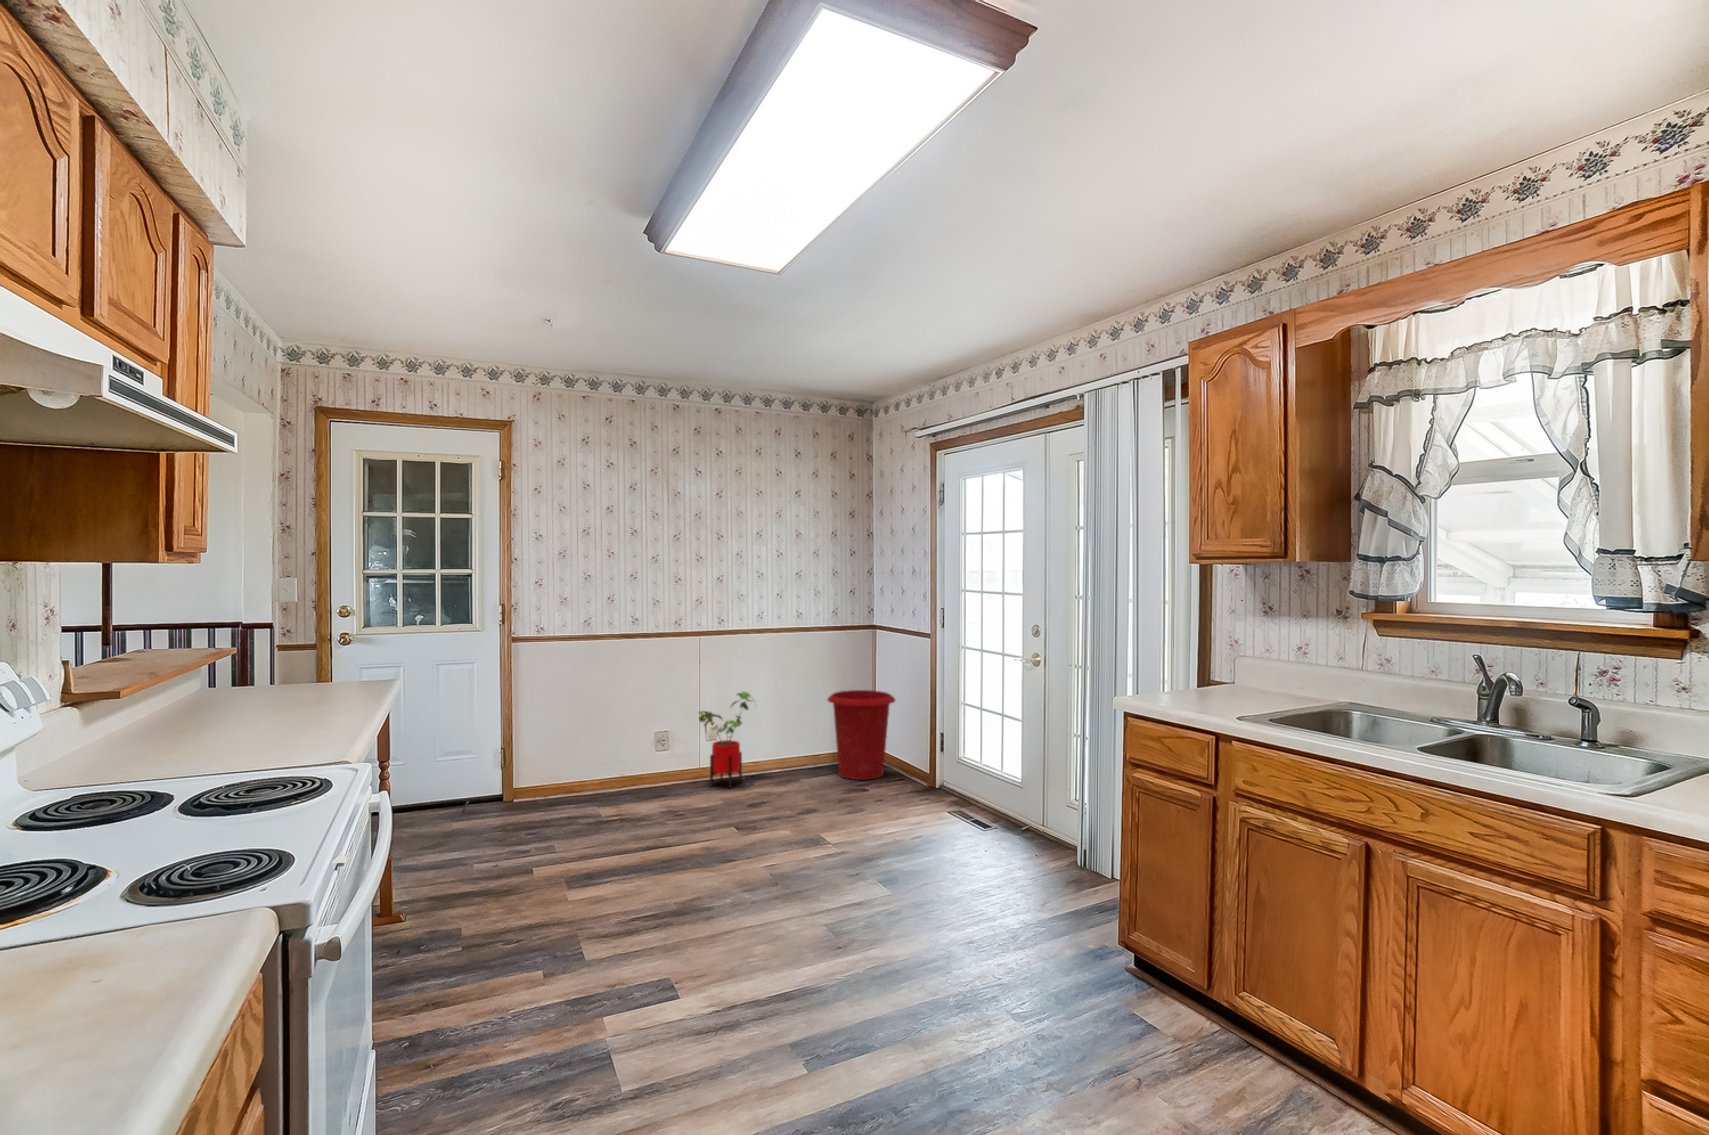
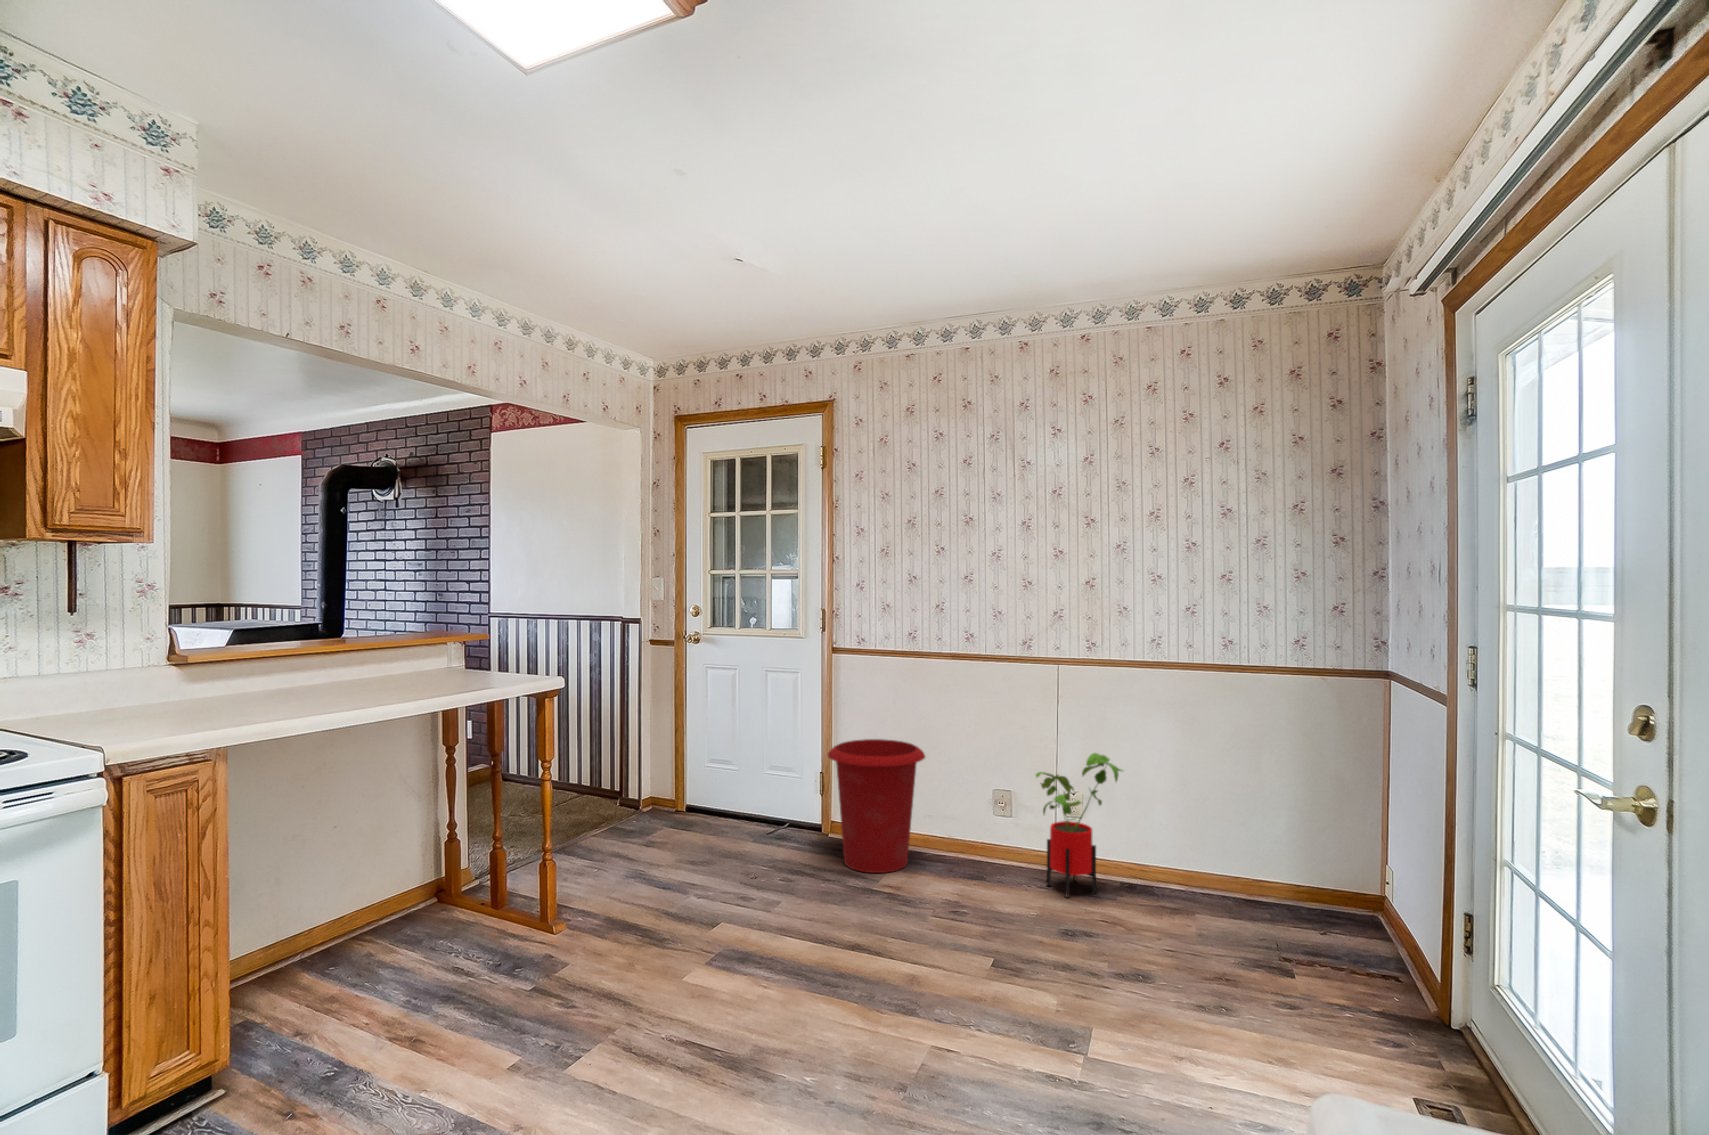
waste bin: present [828,690,895,780] -> present [828,739,925,873]

